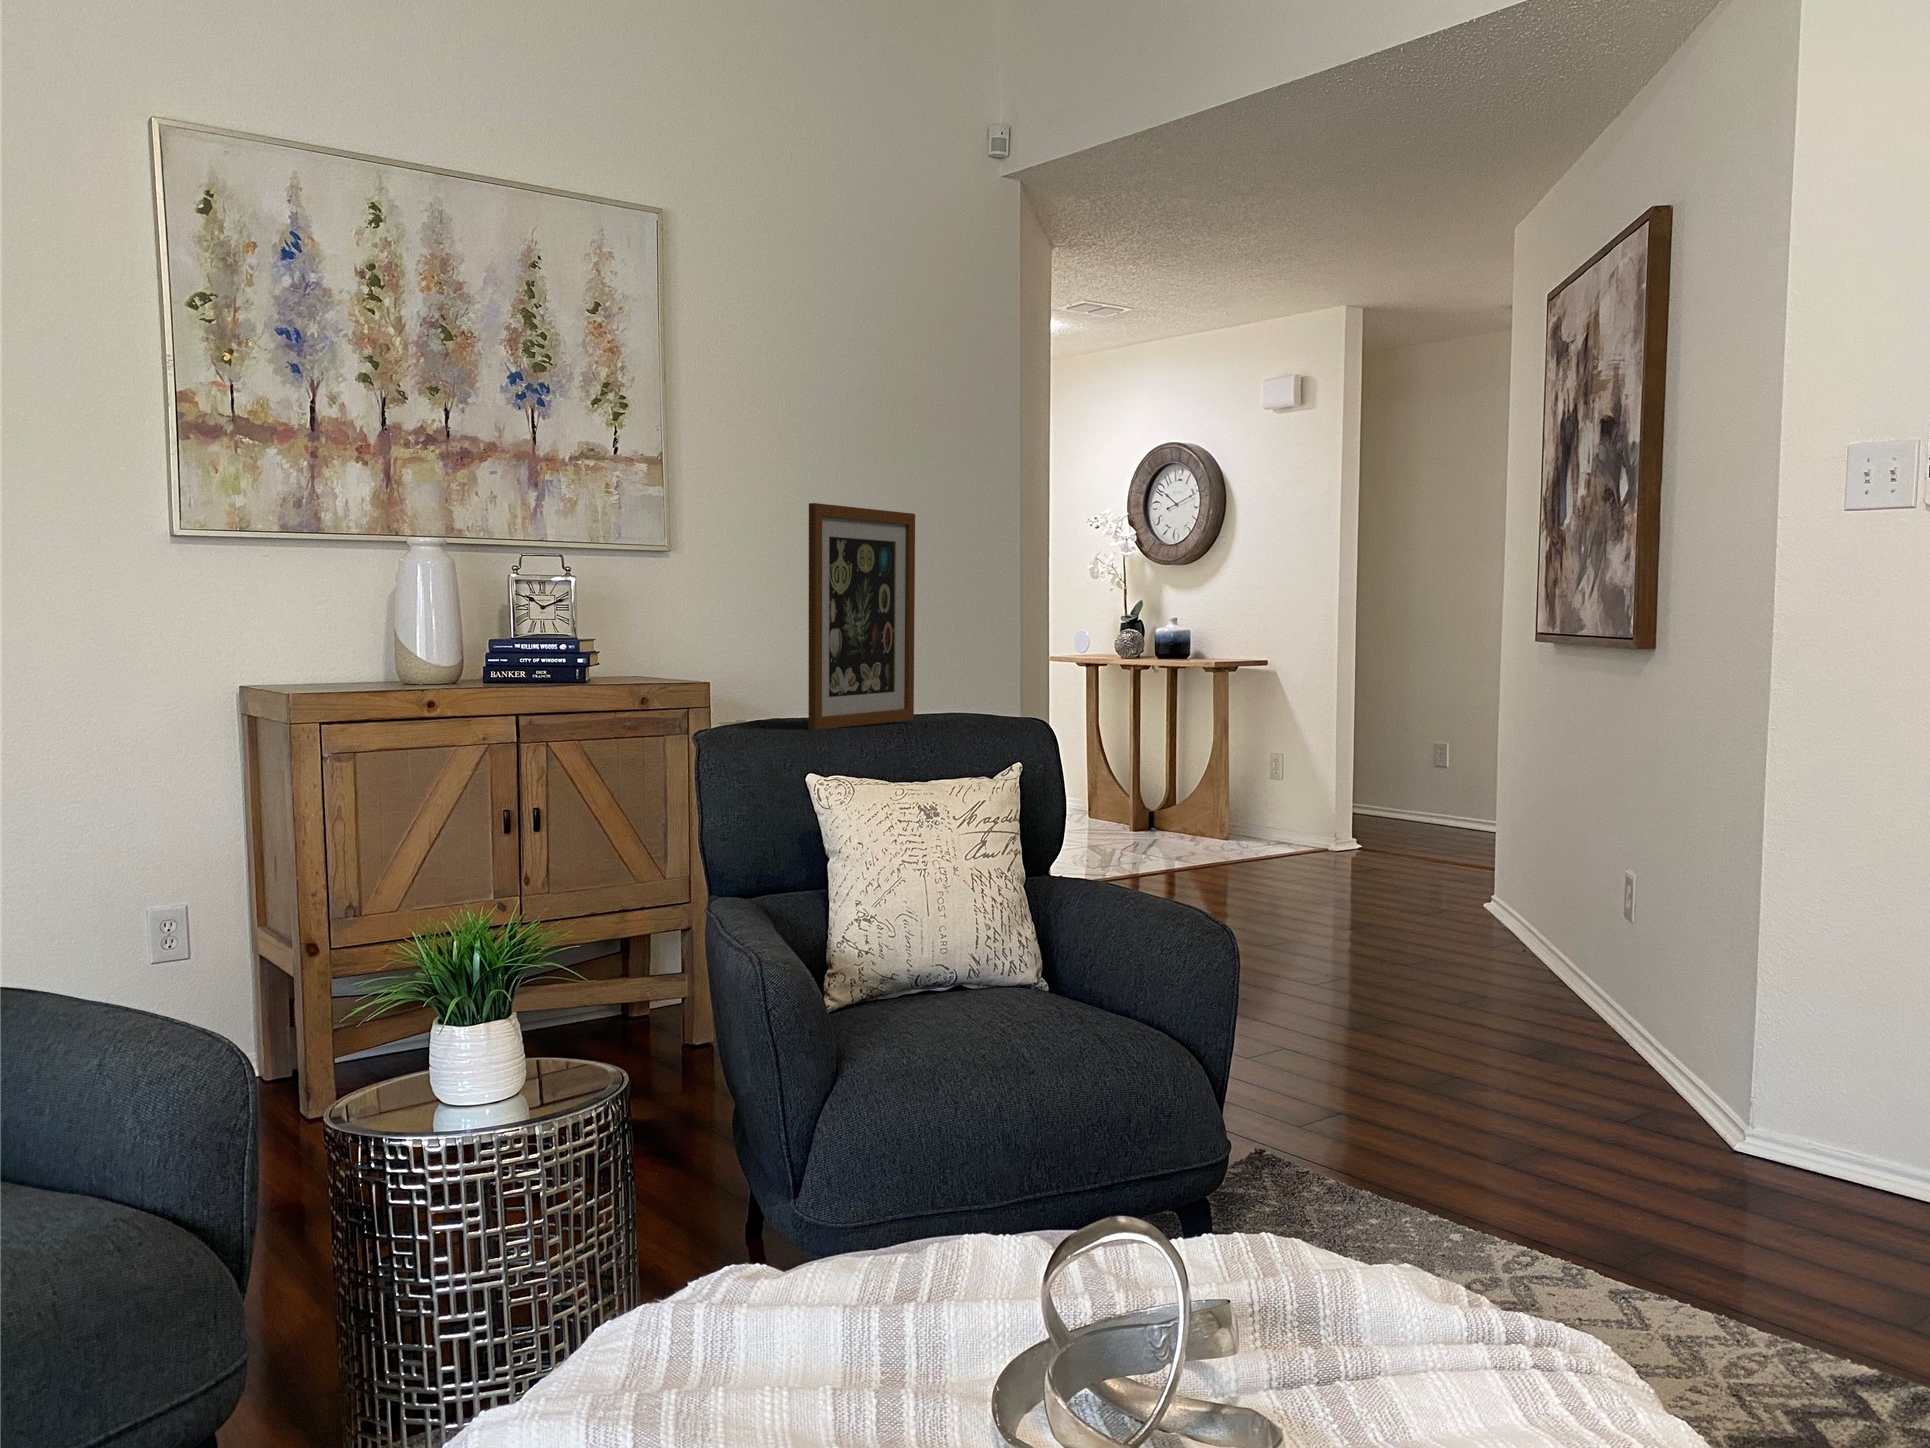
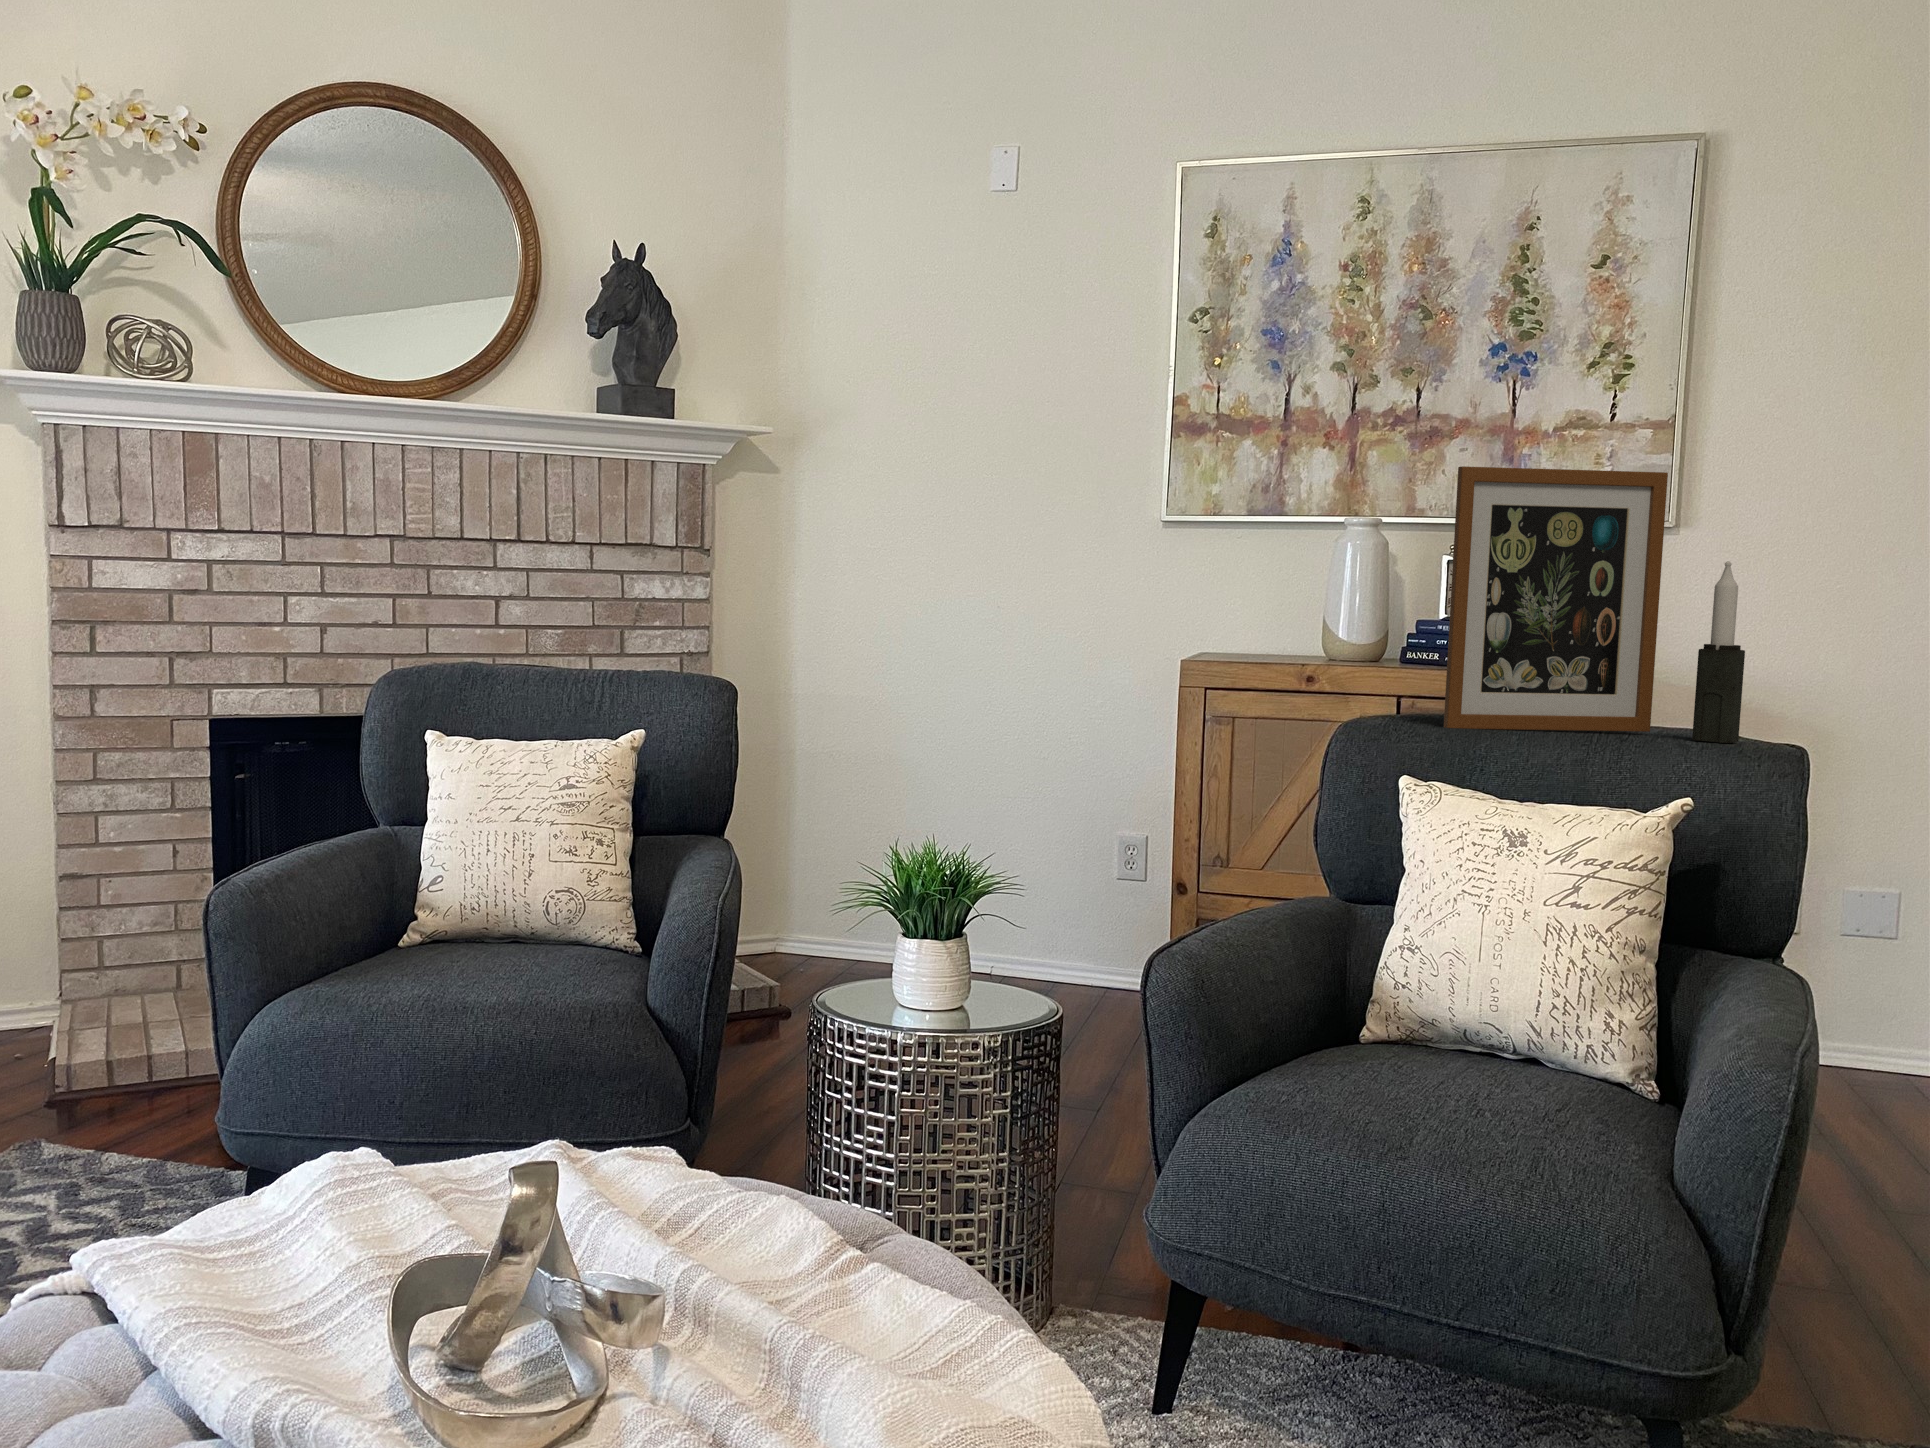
candle: none [963,584,994,723] -> present [1692,561,1745,743]

